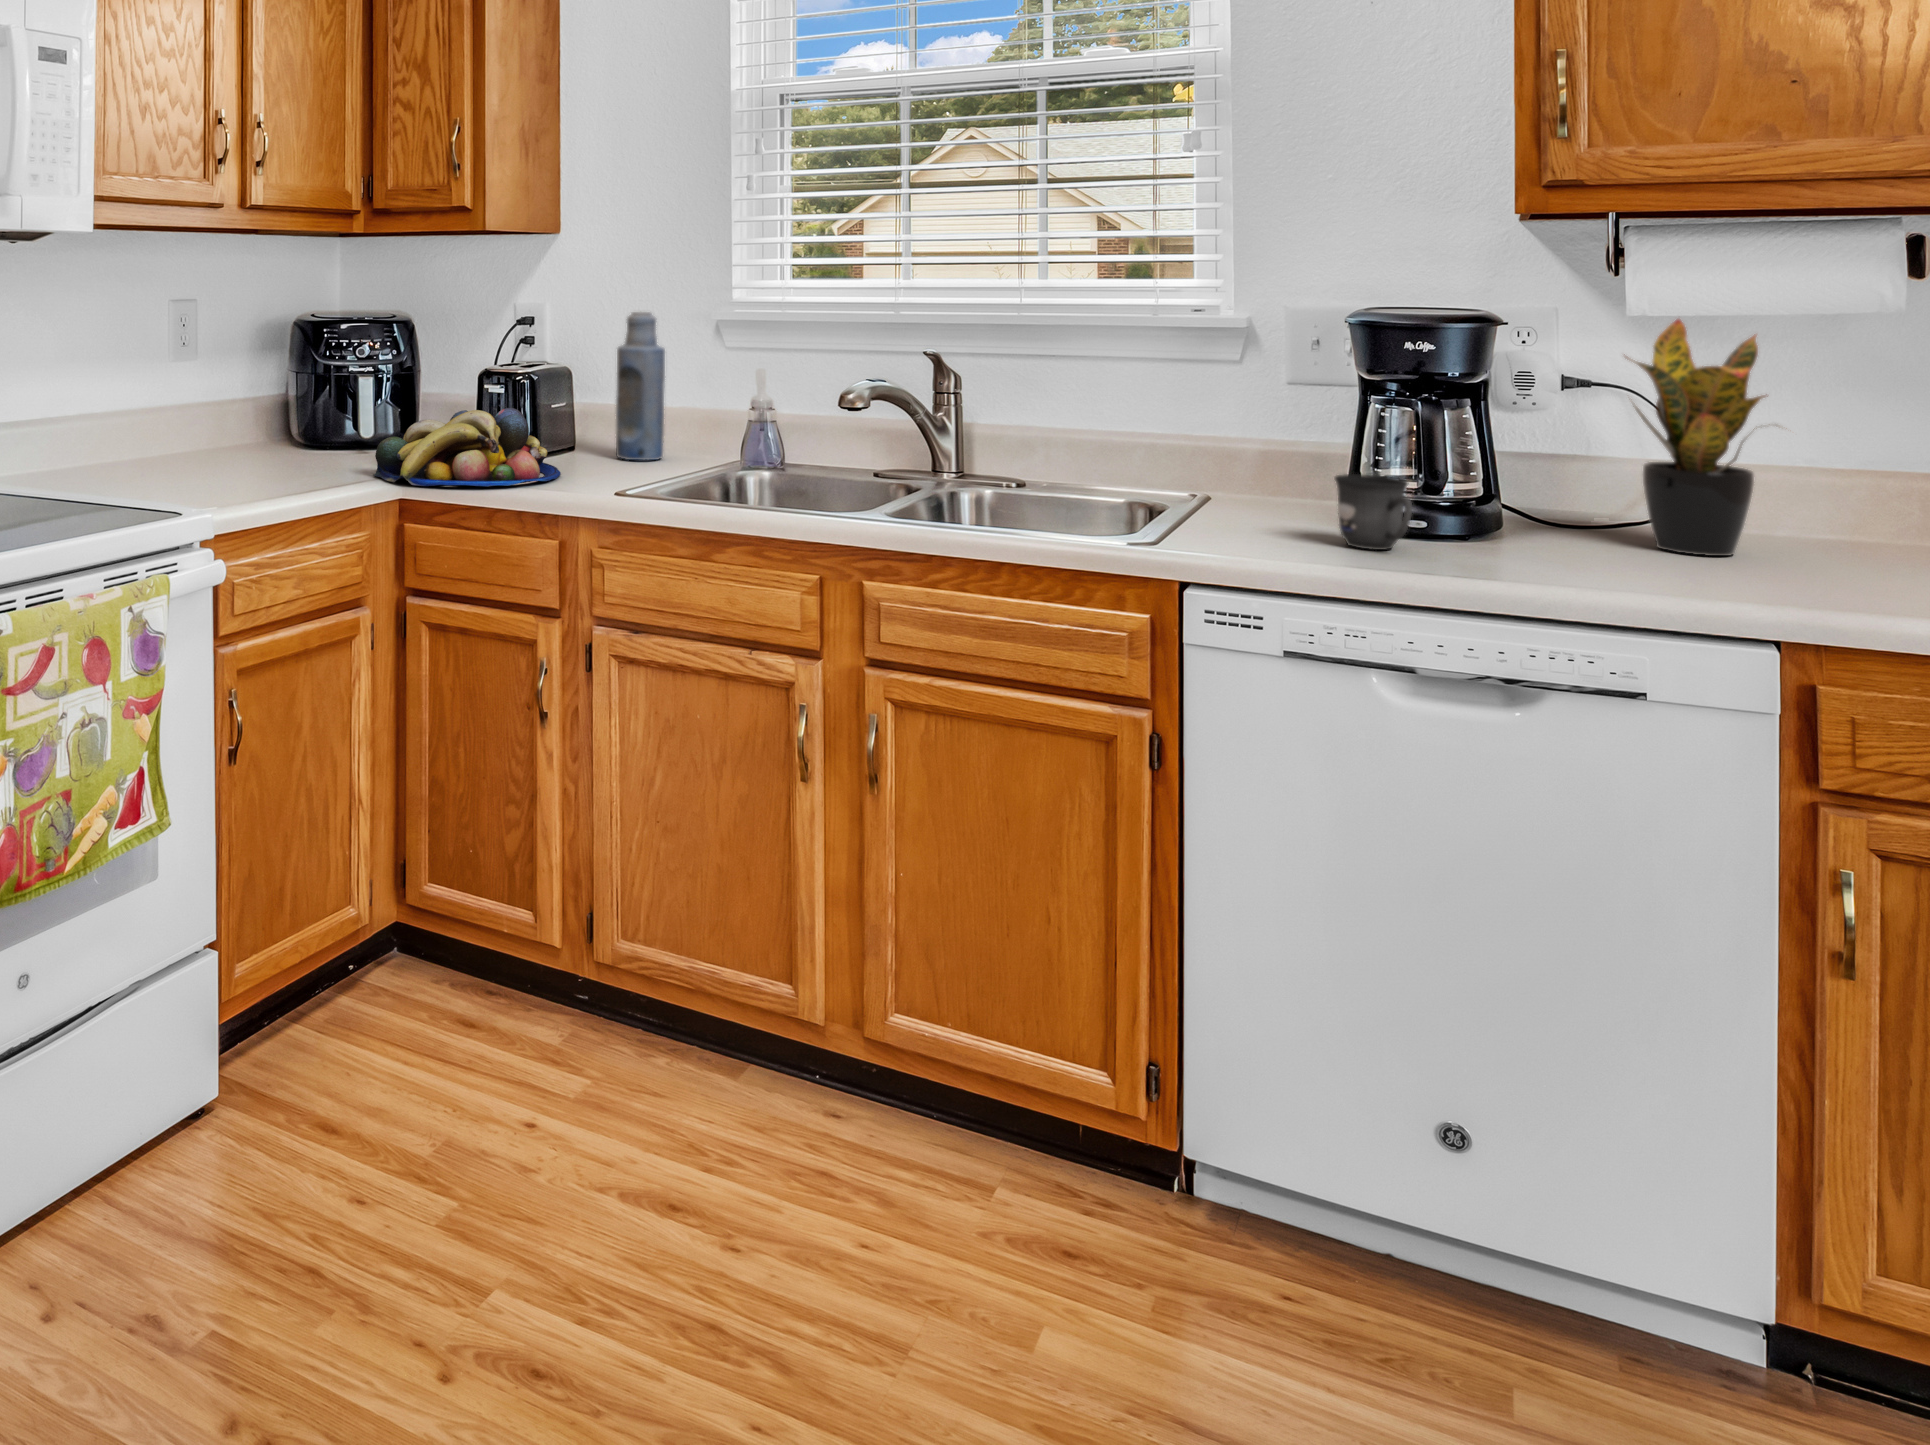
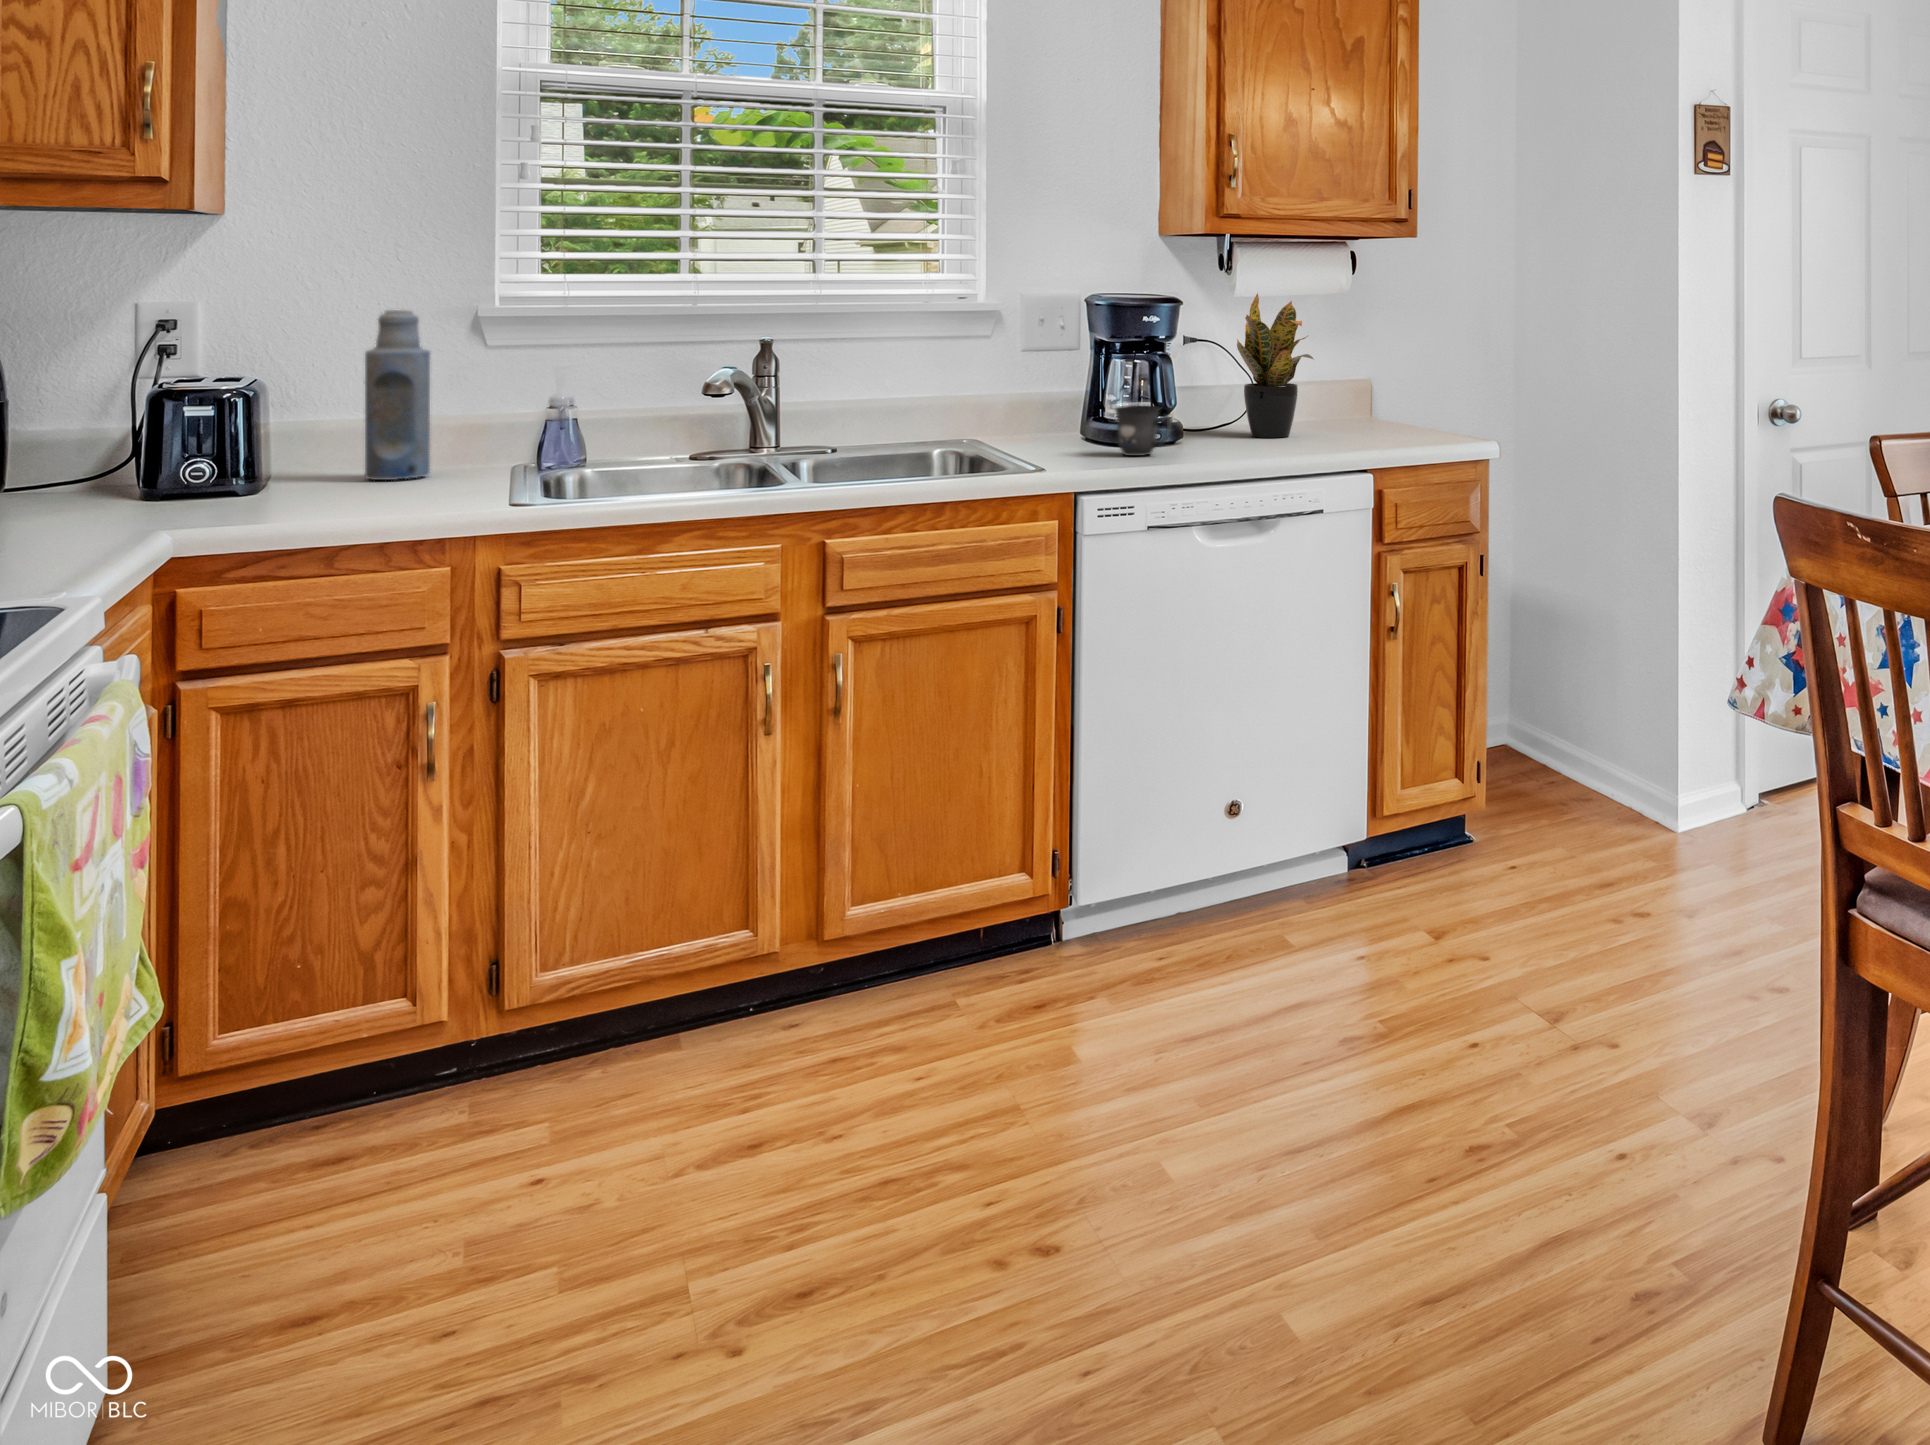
fruit bowl: present [374,408,561,486] -> none [82,428,375,531]

